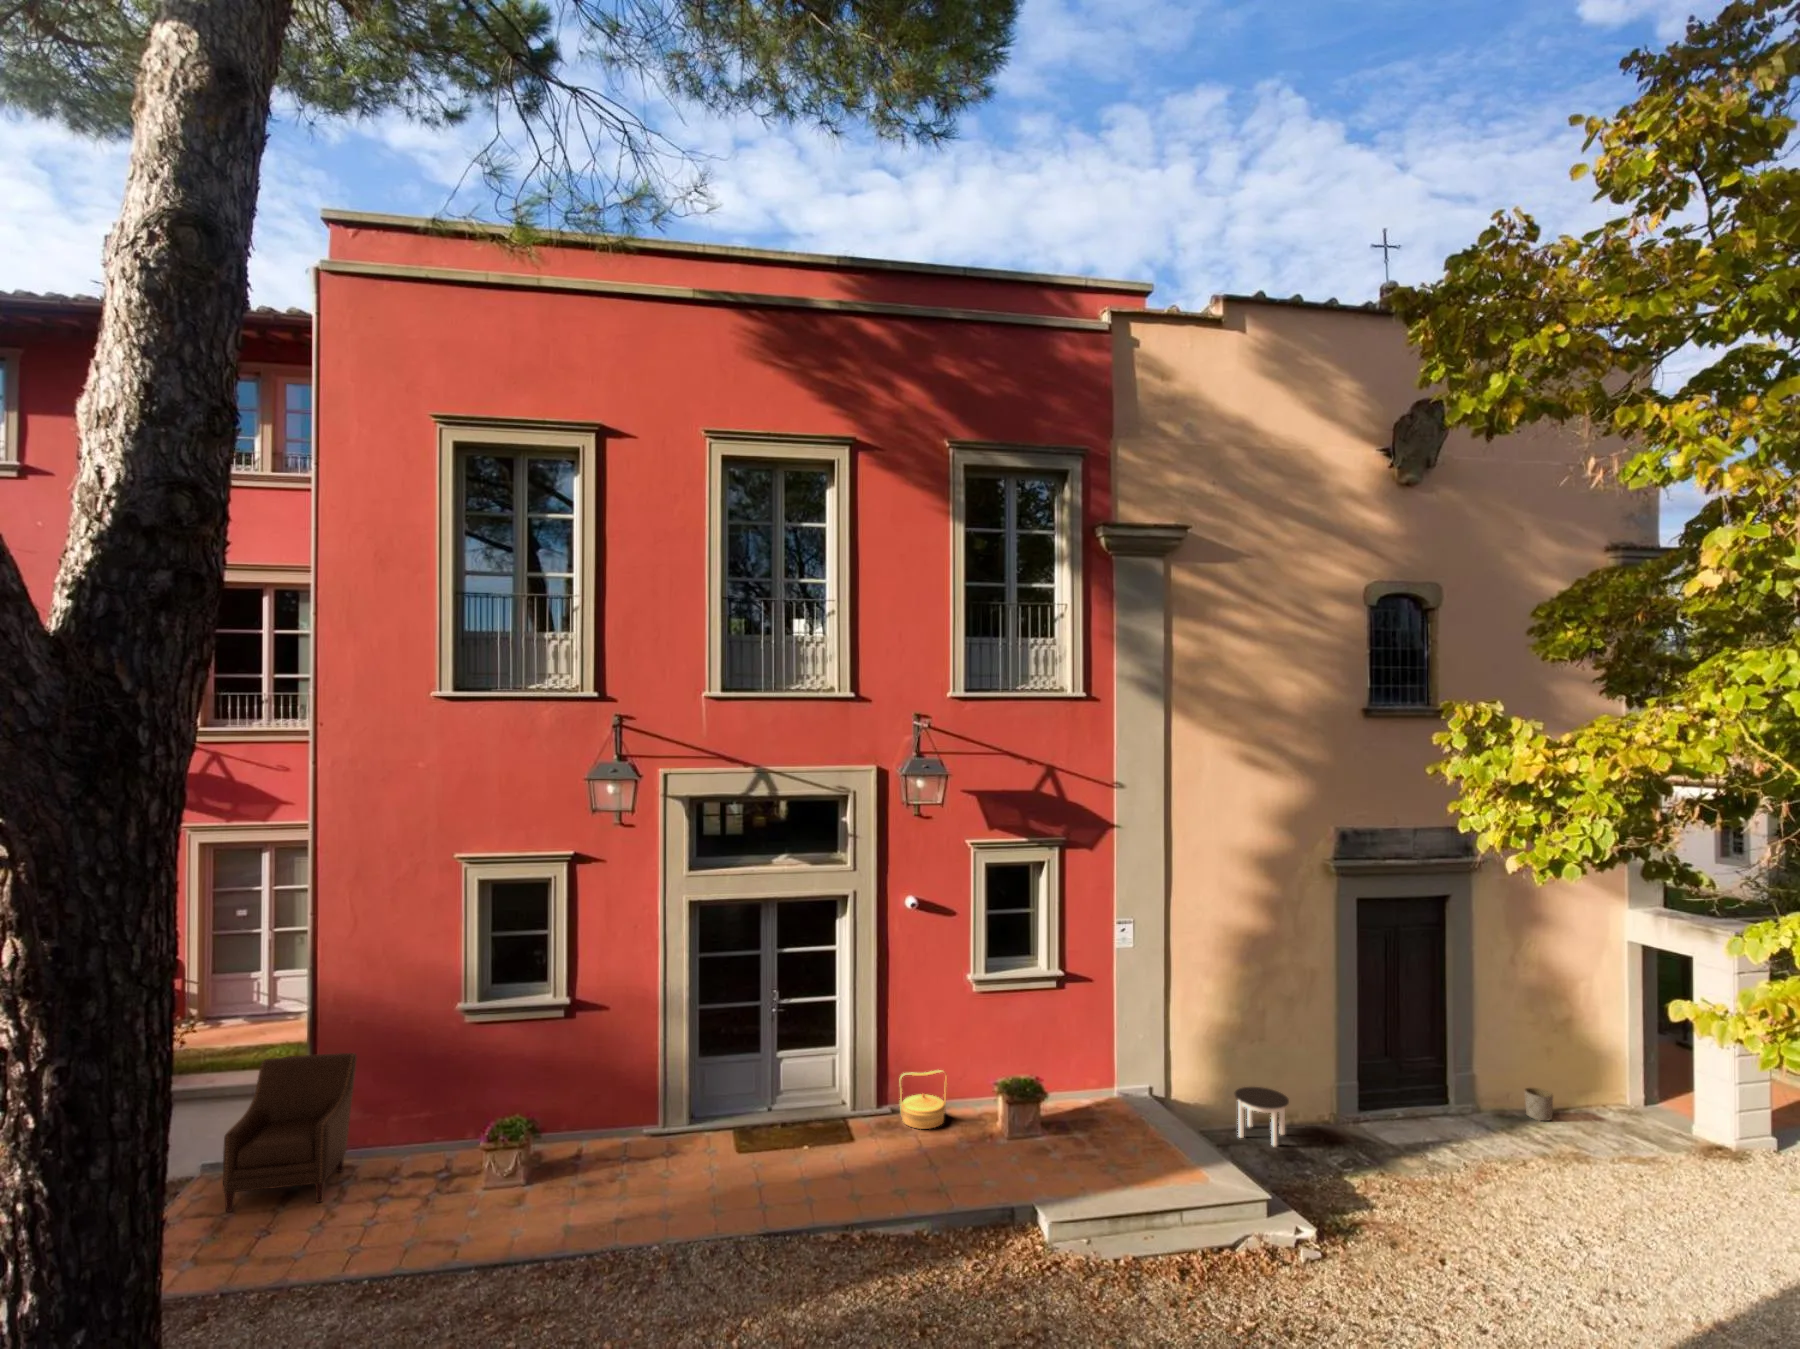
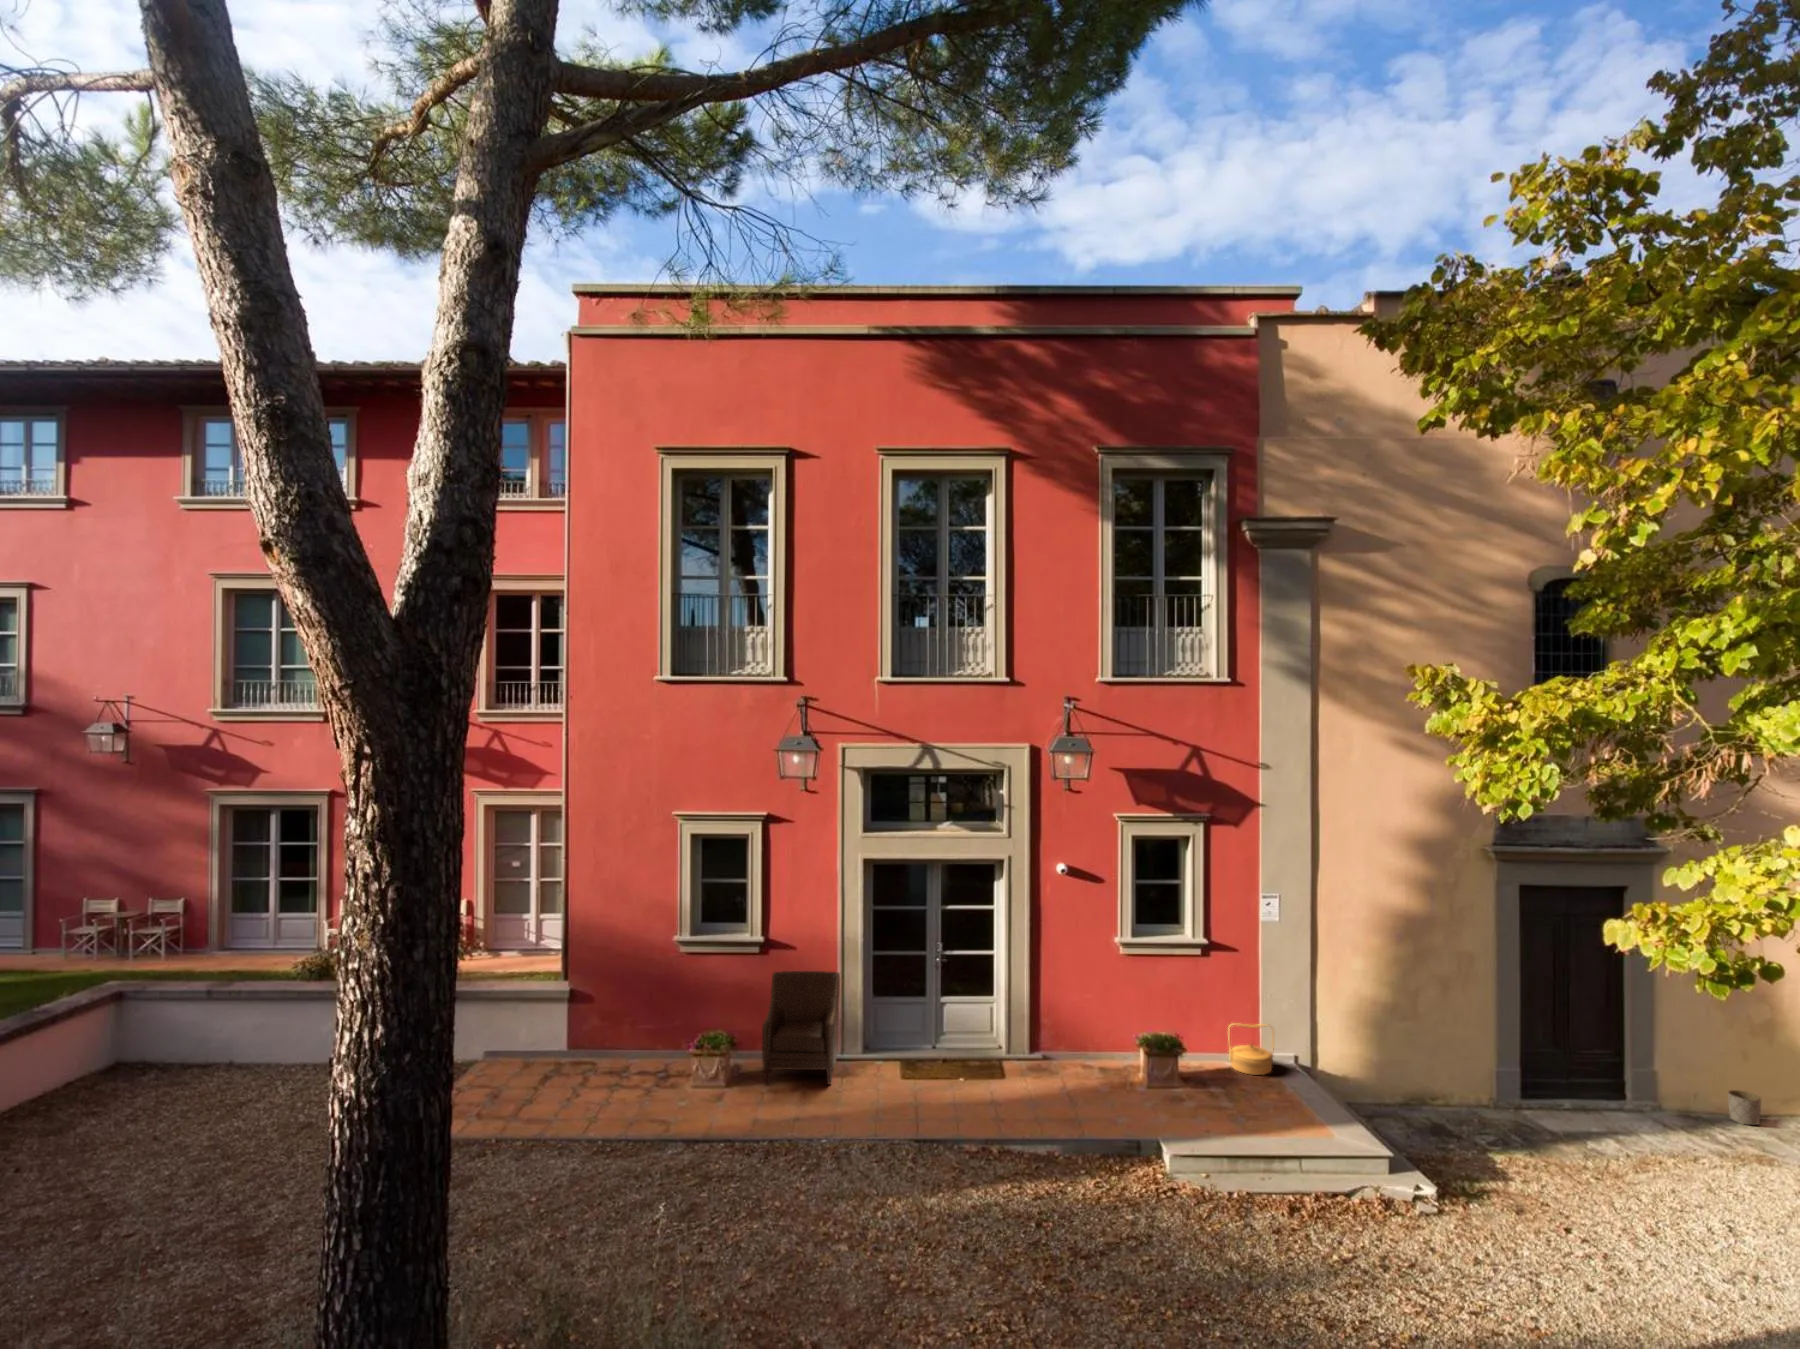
chair: present [223,1053,357,1212] -> present [762,971,840,1085]
woven basket: present [900,1070,947,1129] -> present [1228,1024,1274,1075]
round table: present [1235,1087,1289,1146] -> none [1387,1063,1443,1121]

